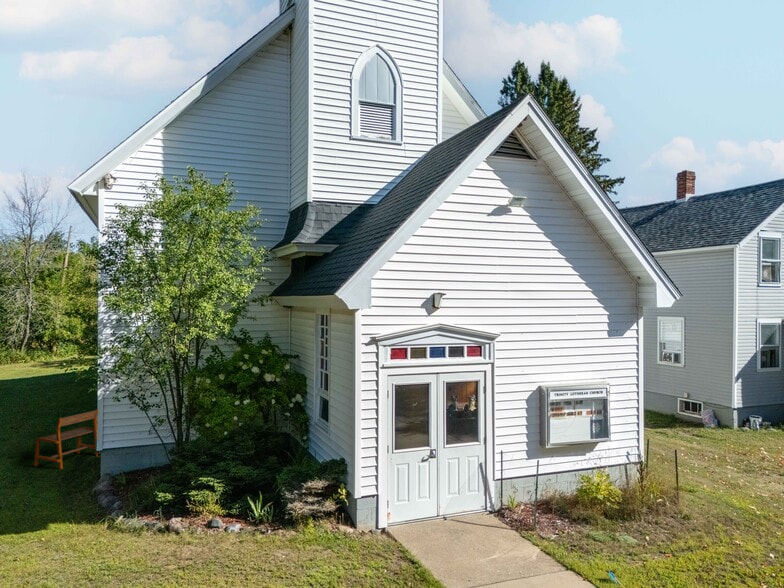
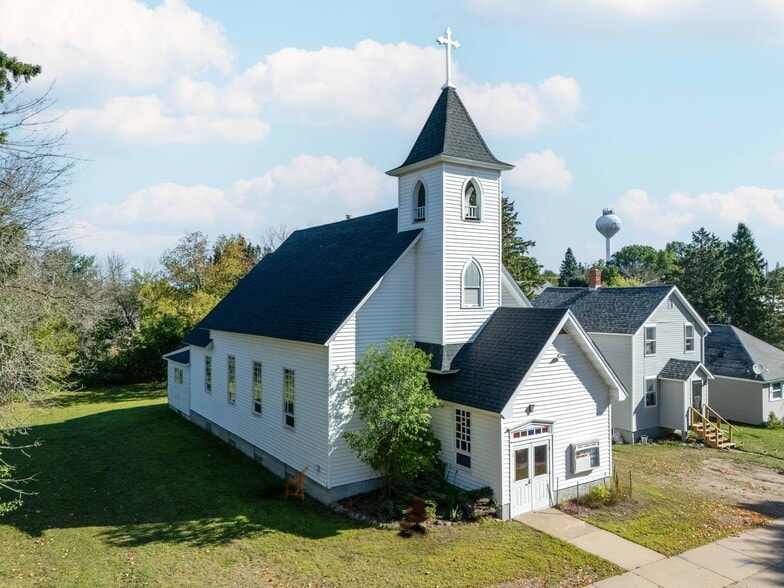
lounge chair: none [119,468,191,543] -> present [399,497,427,533]

